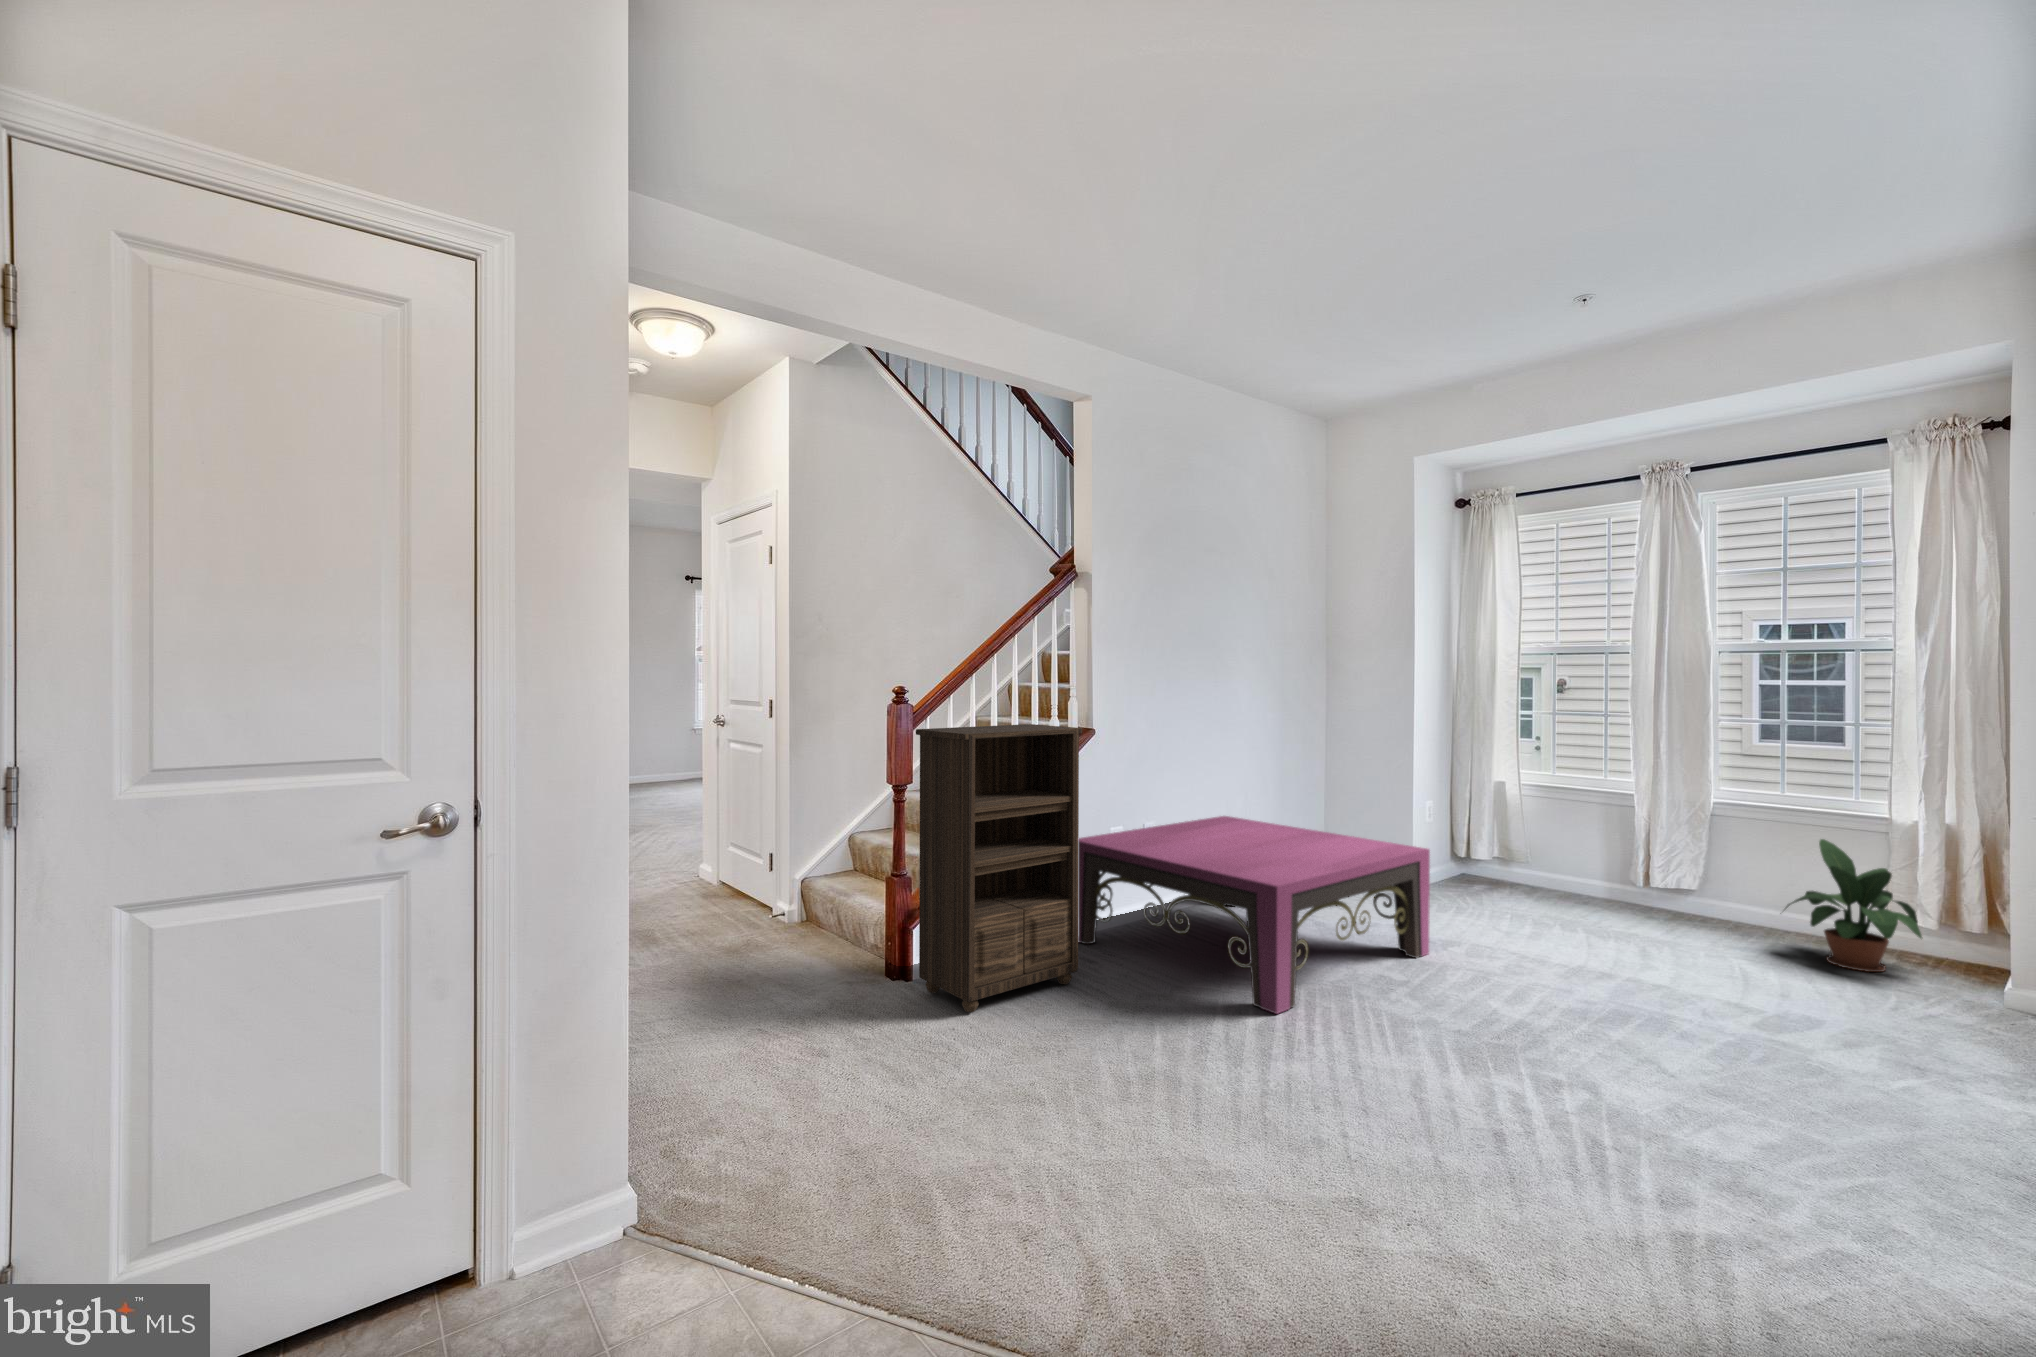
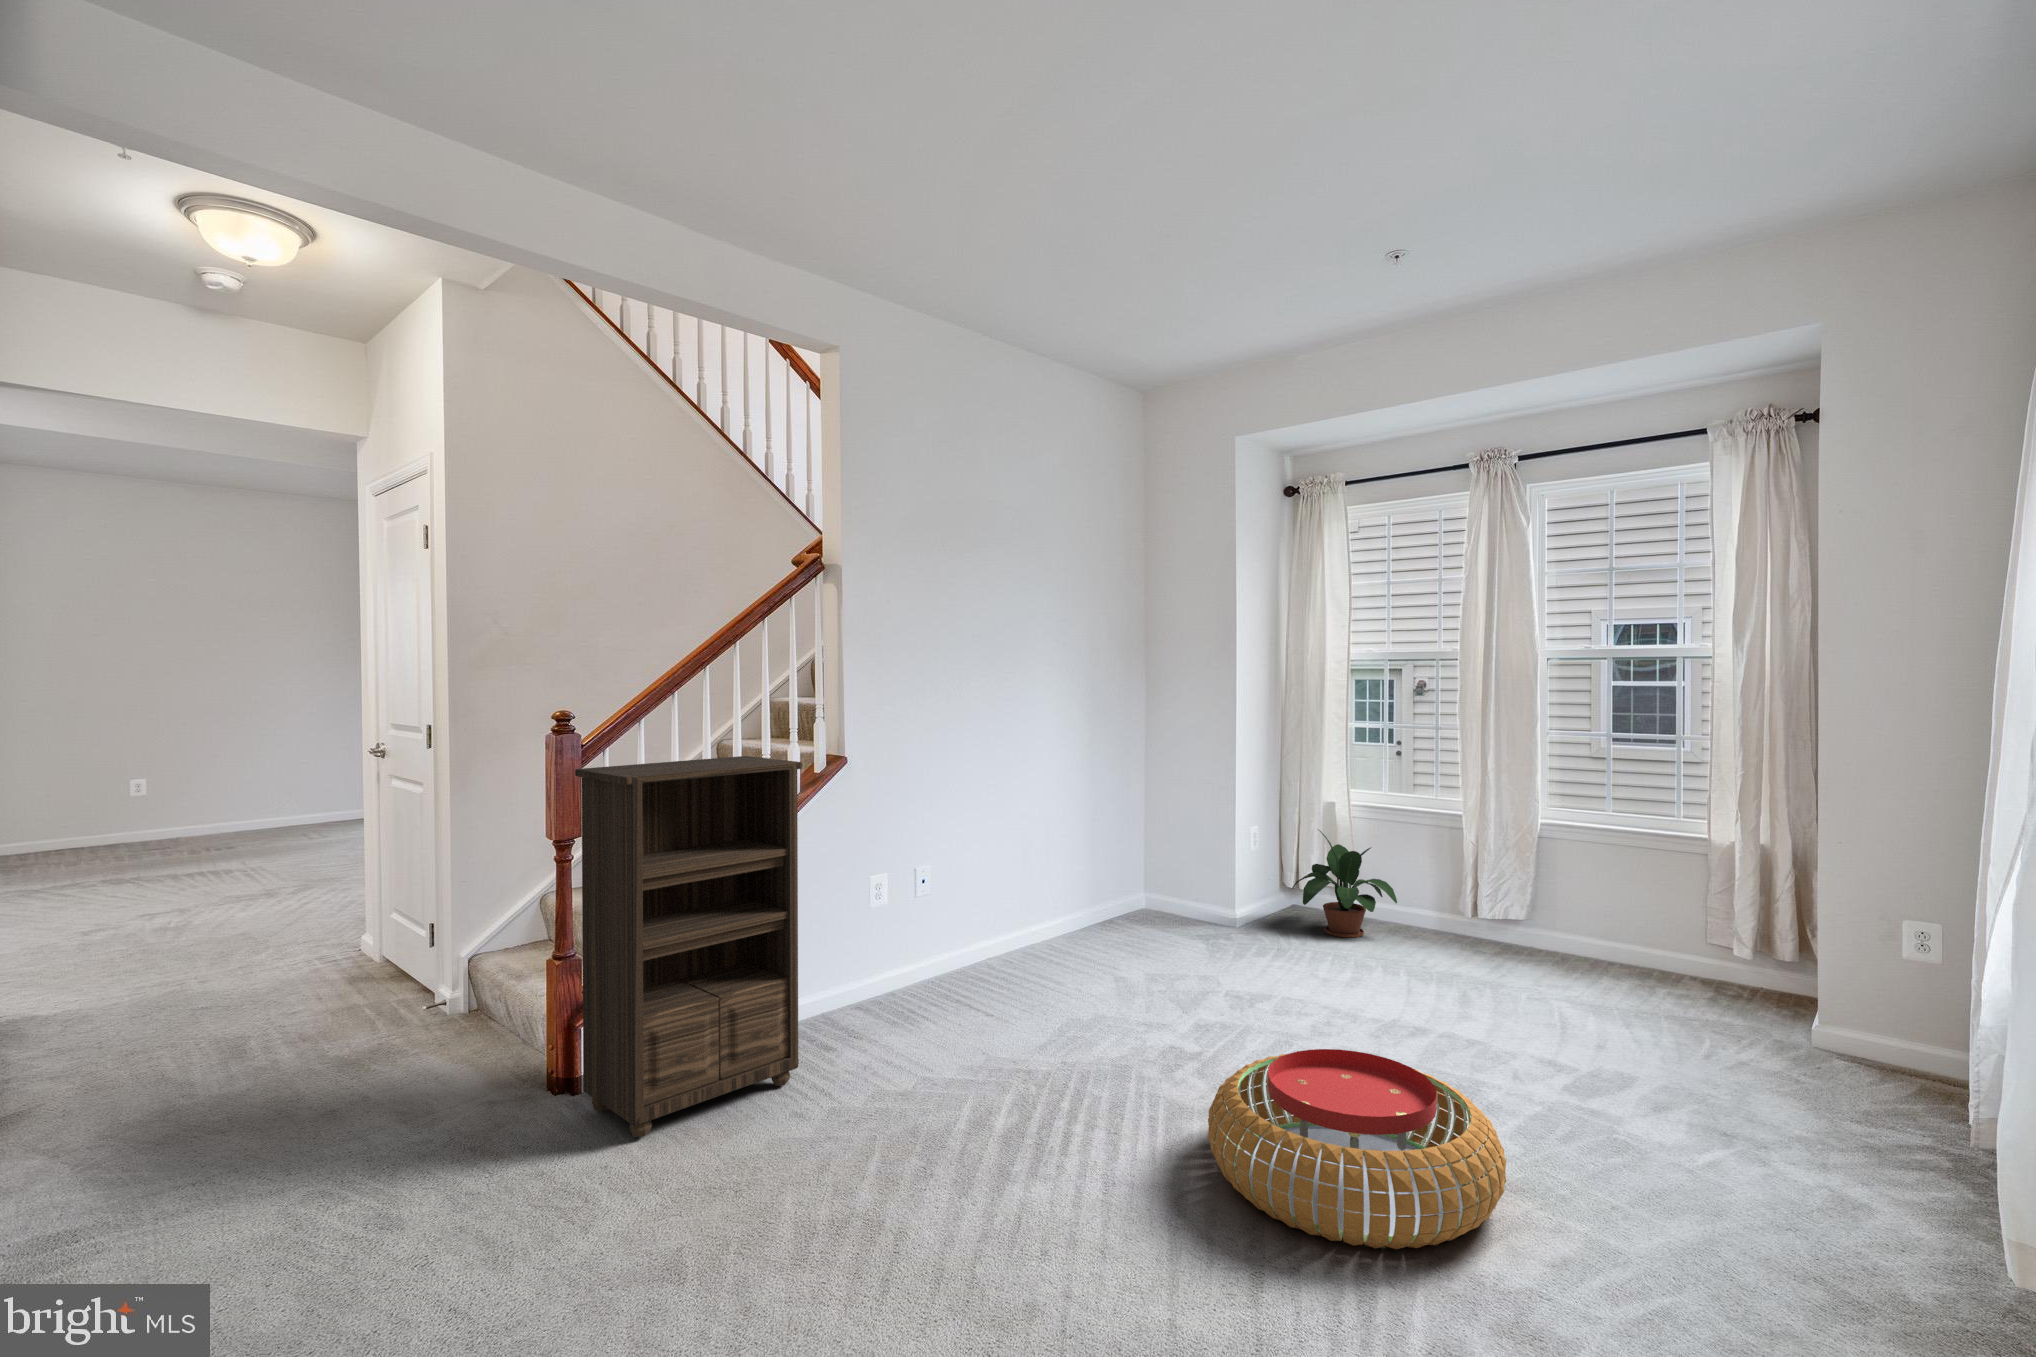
coffee table: present [1078,816,1430,1014] -> none [811,853,1232,1112]
potted plant: present [1785,839,1922,972] -> present [1292,830,1397,938]
pouf: none [1439,972,1719,1130] -> present [1208,1049,1506,1249]

